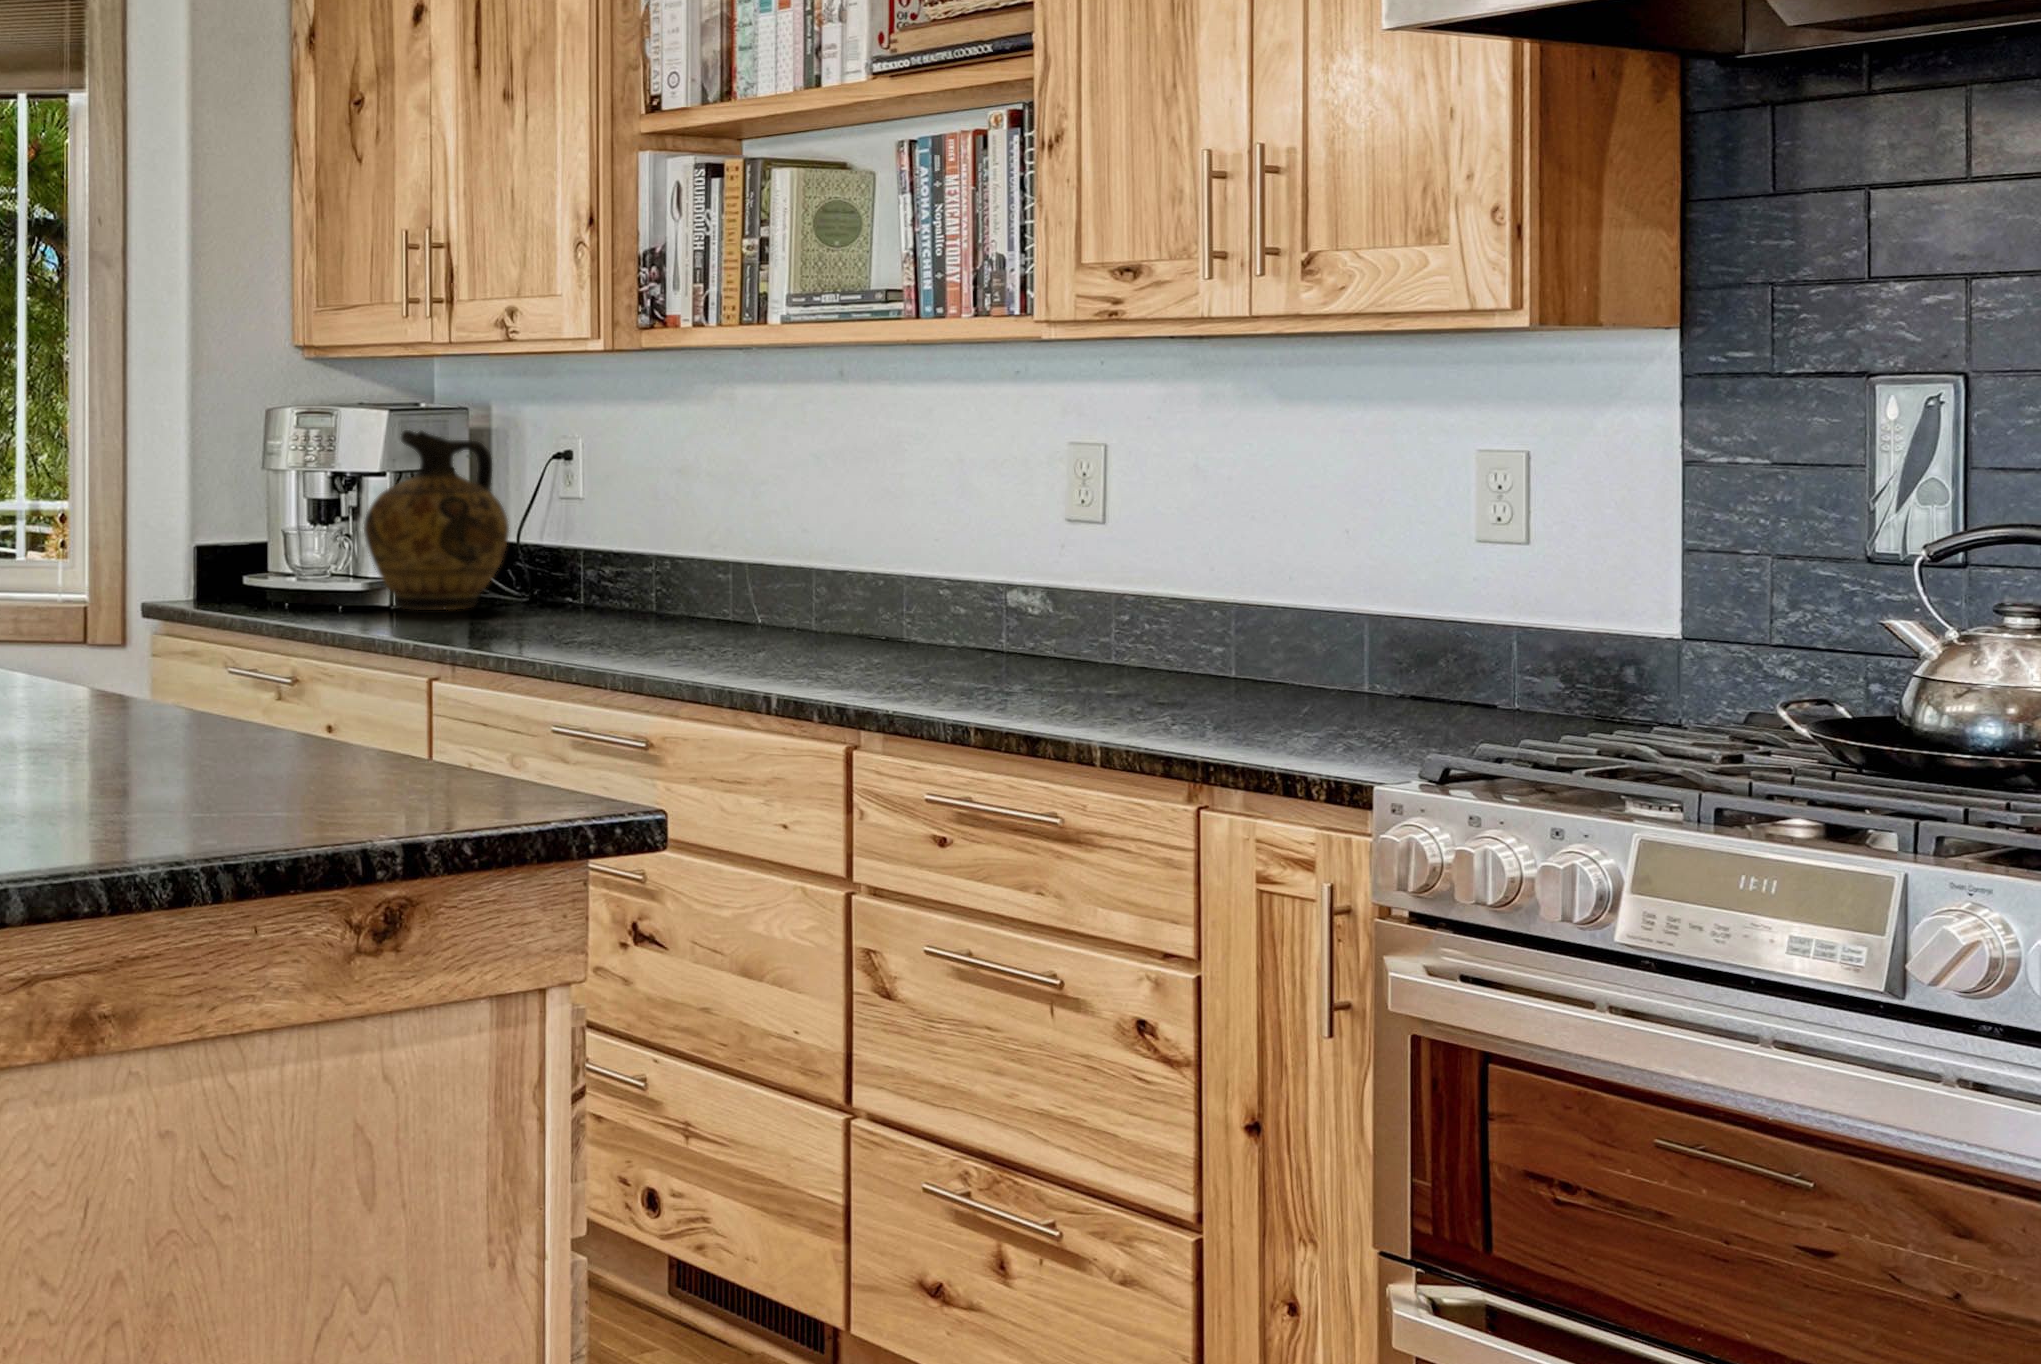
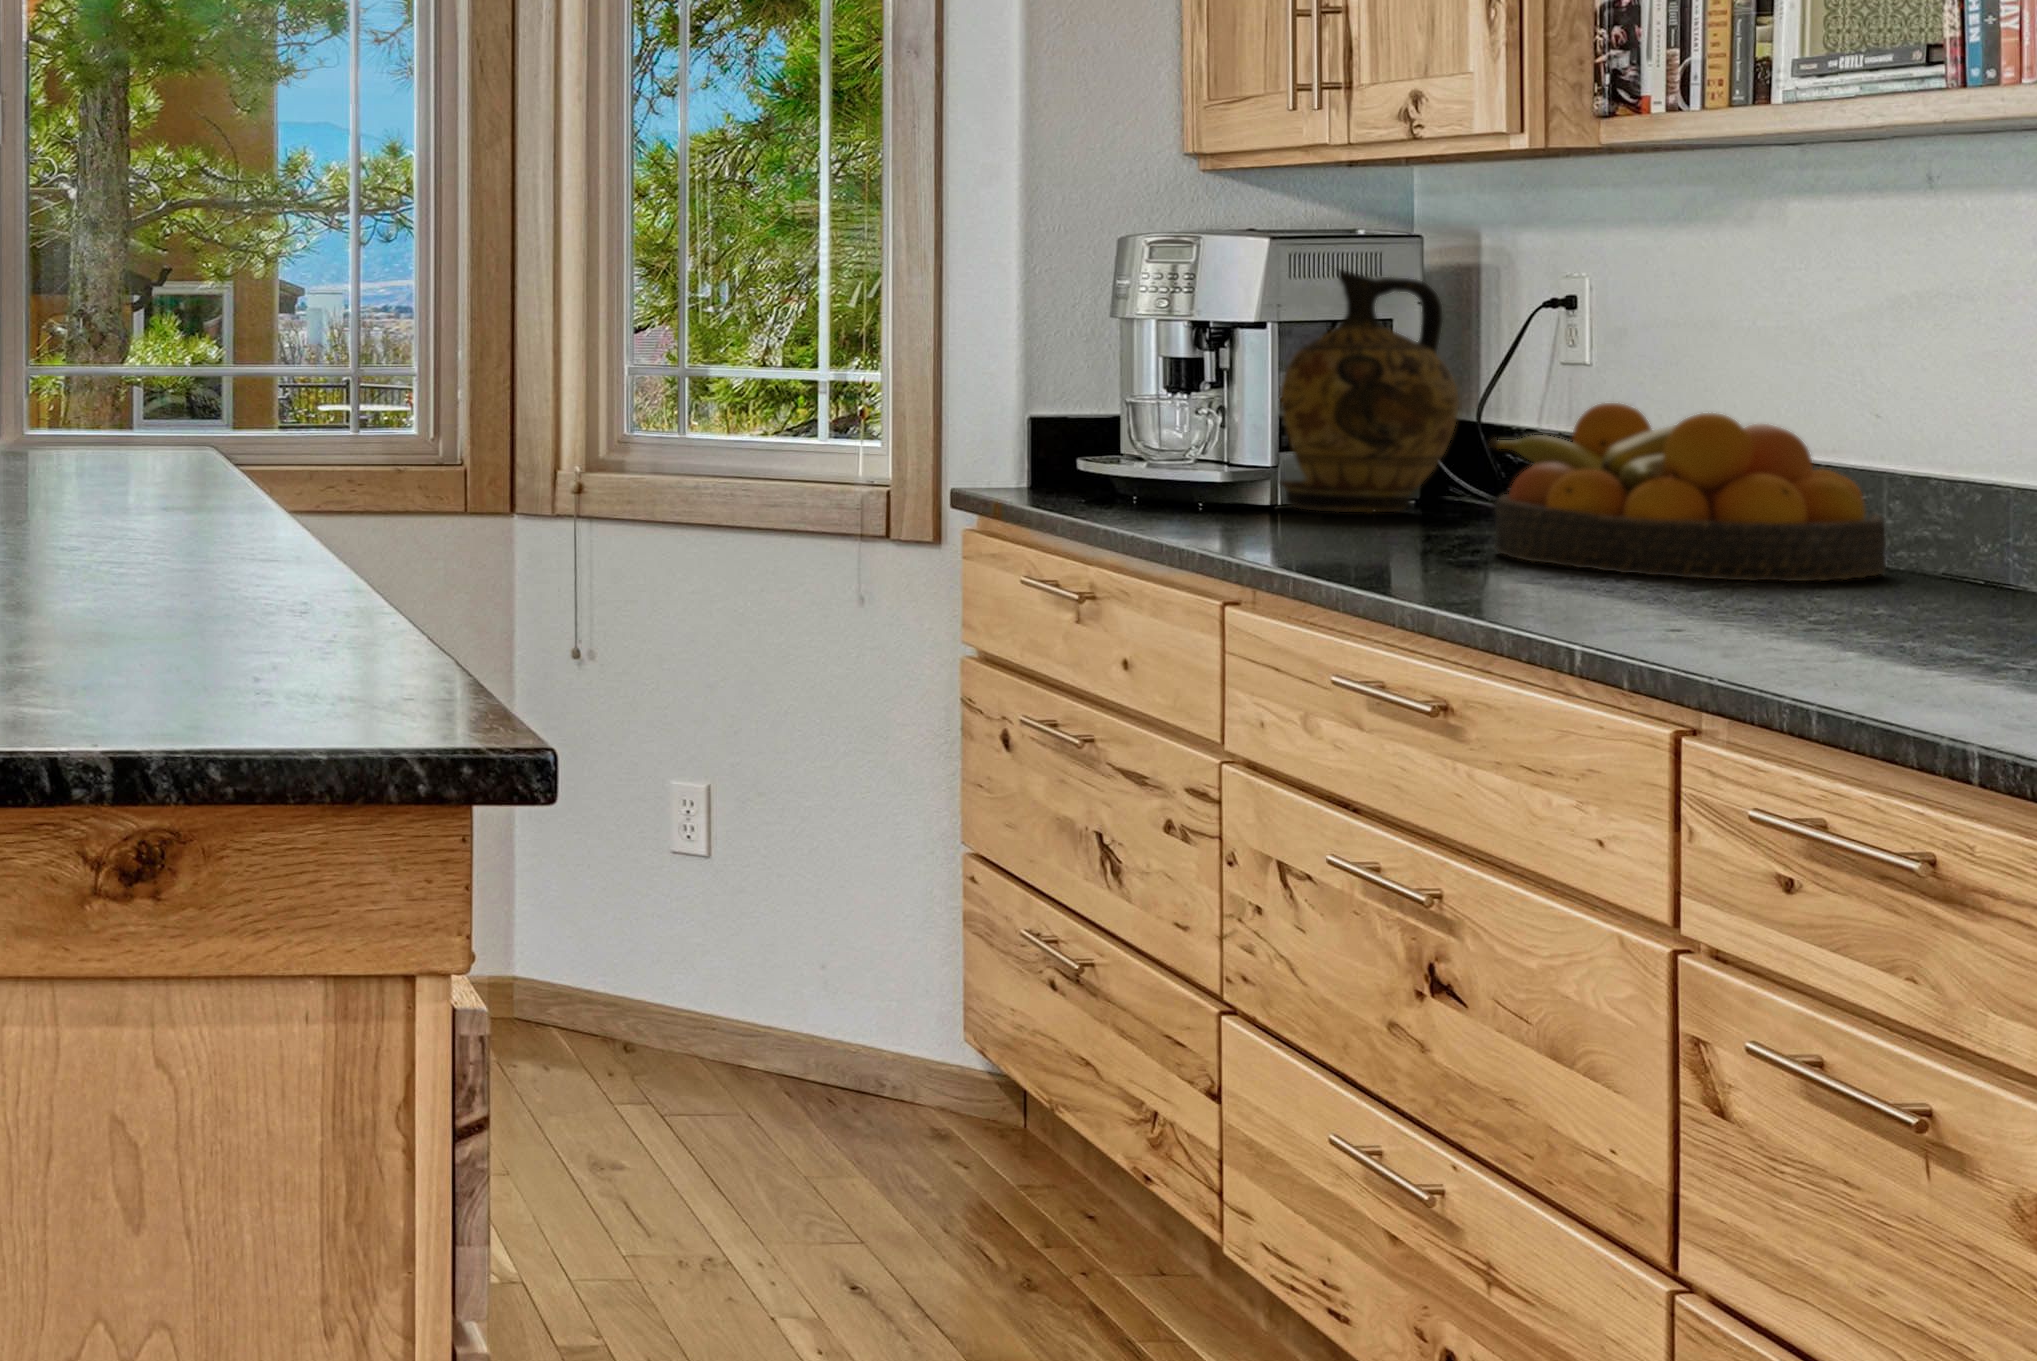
fruit bowl: none [587,527,833,645] -> present [1489,403,1886,581]

